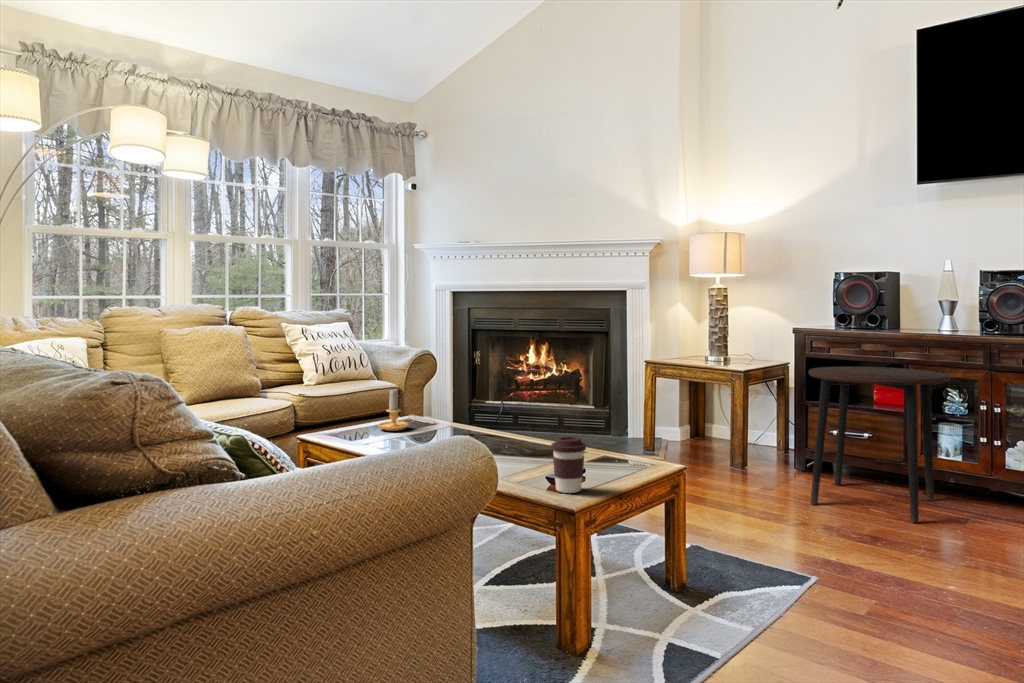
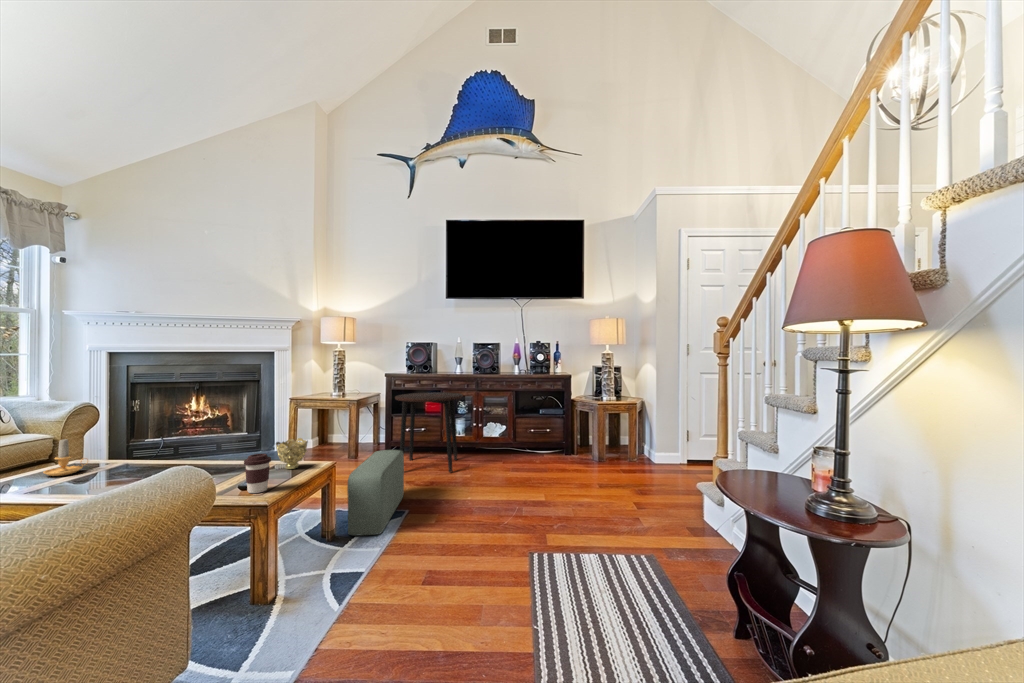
decorative bowl: none [602,421,647,467] -> present [276,438,308,469]
pouf: none [706,460,814,601] -> present [347,450,404,536]

